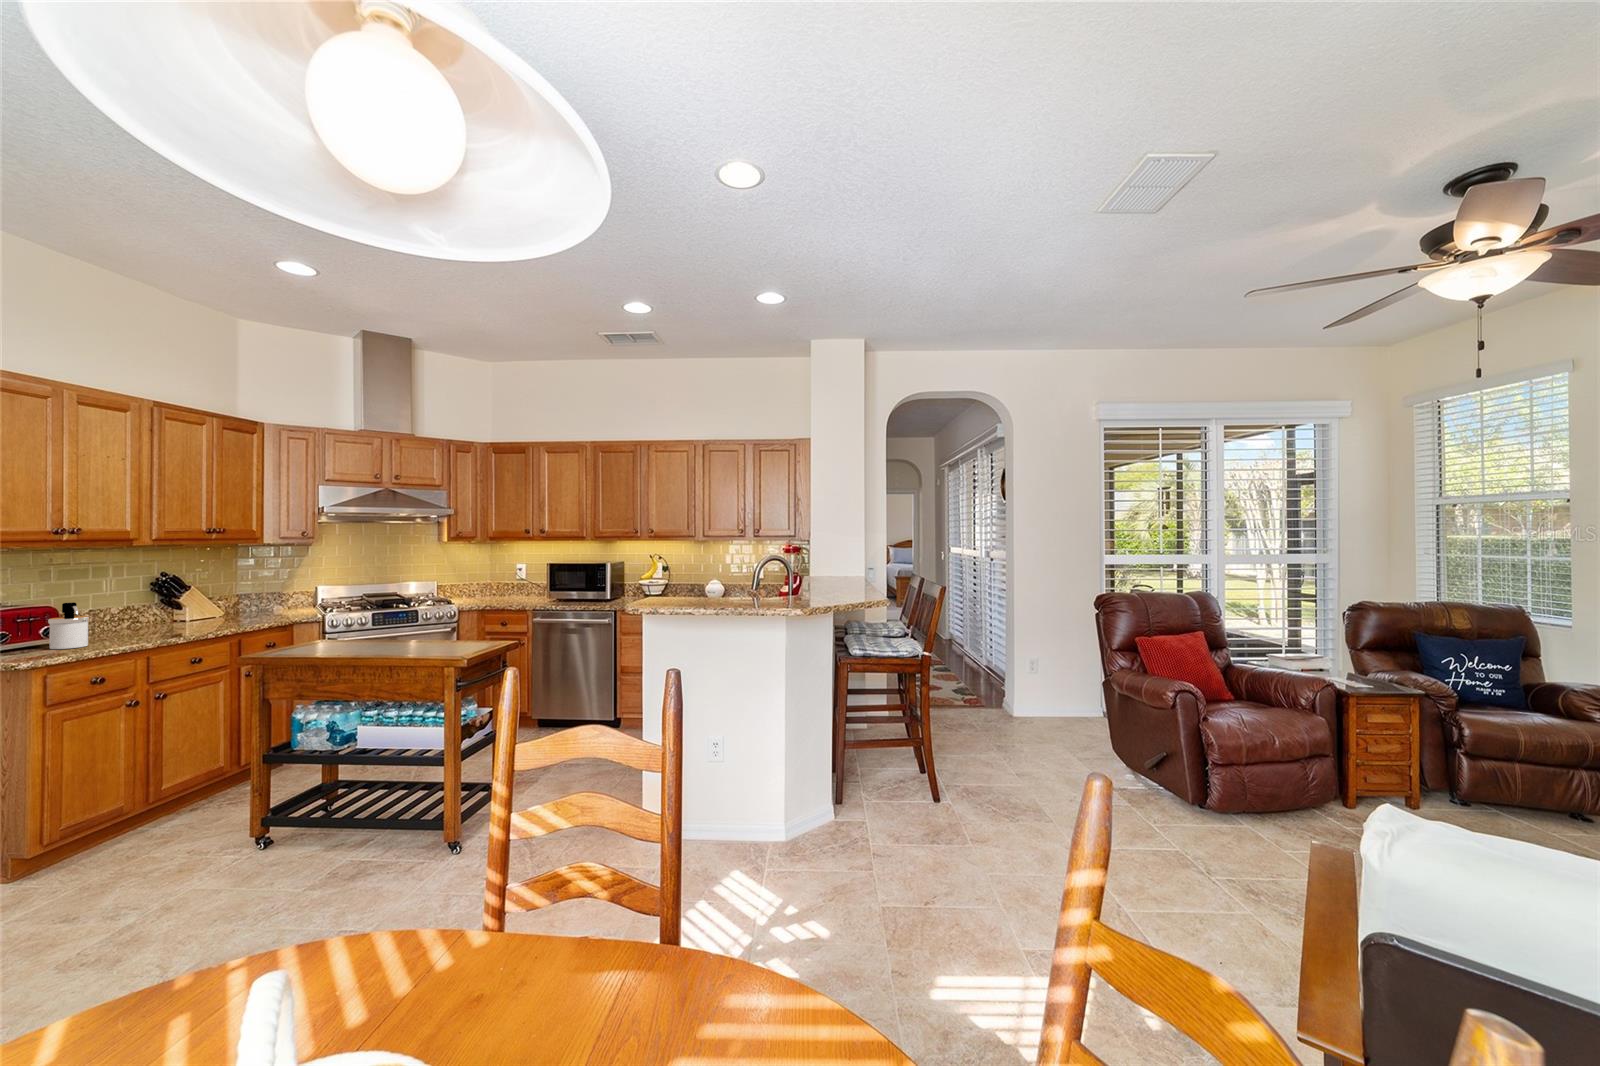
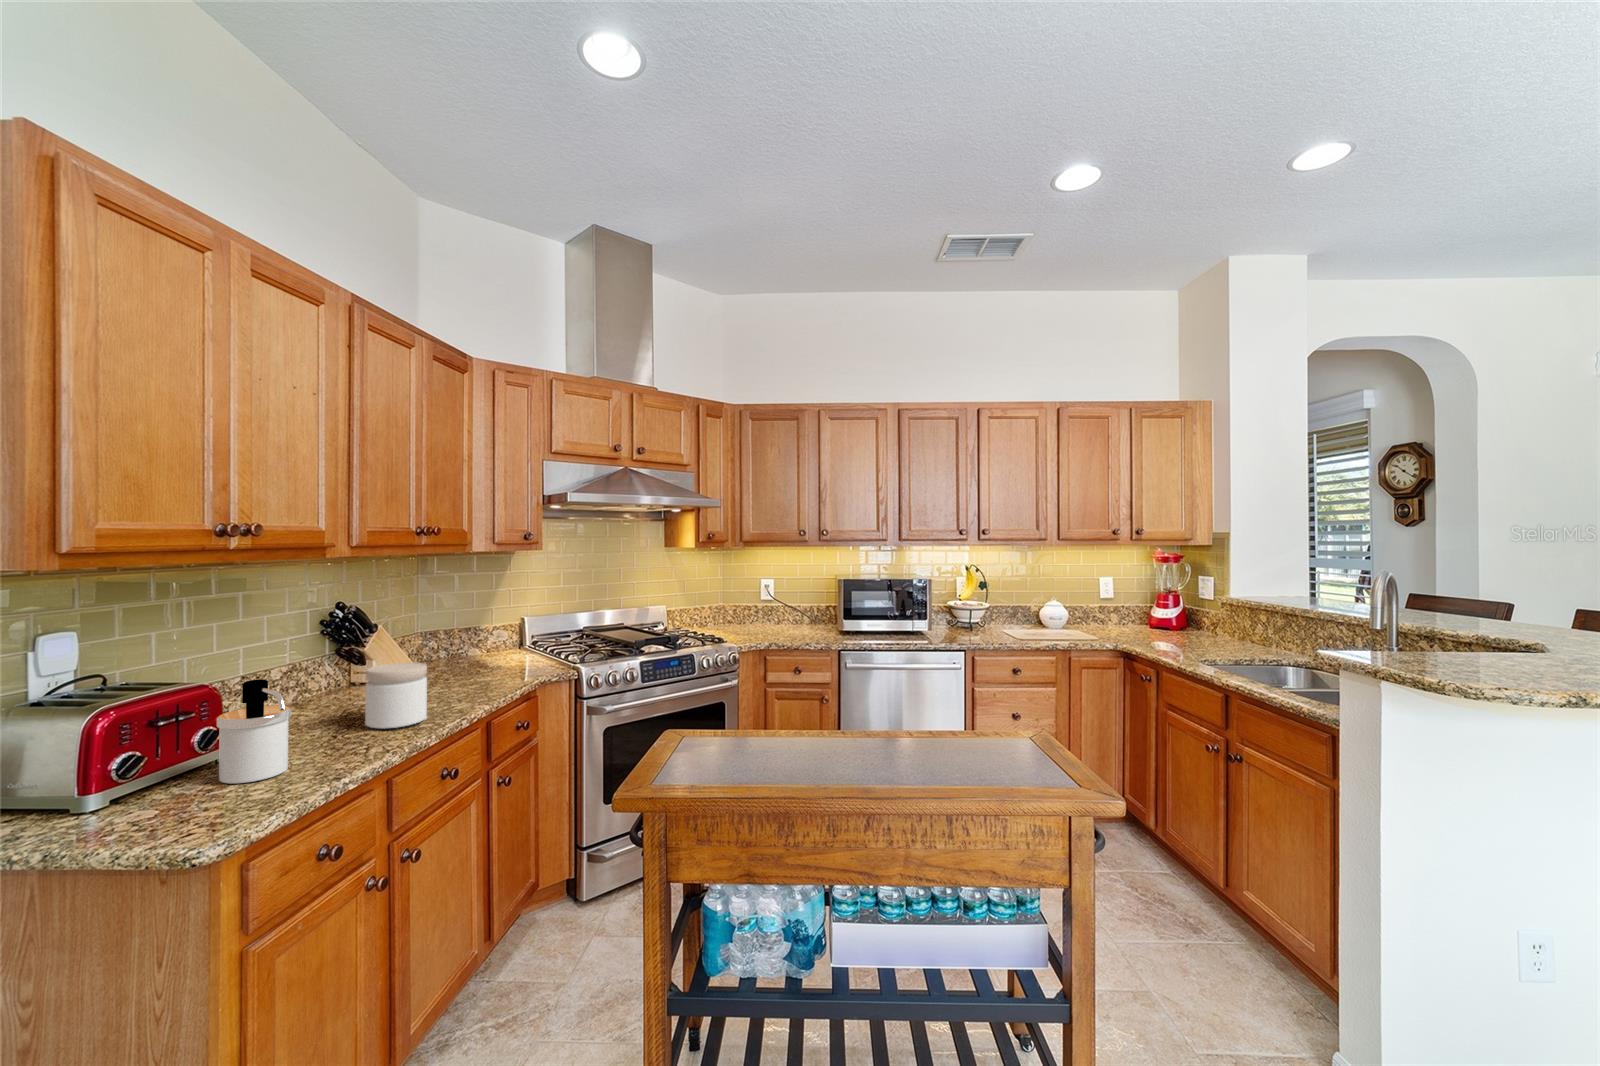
jar: none [150,603,189,635] -> present [365,662,427,728]

